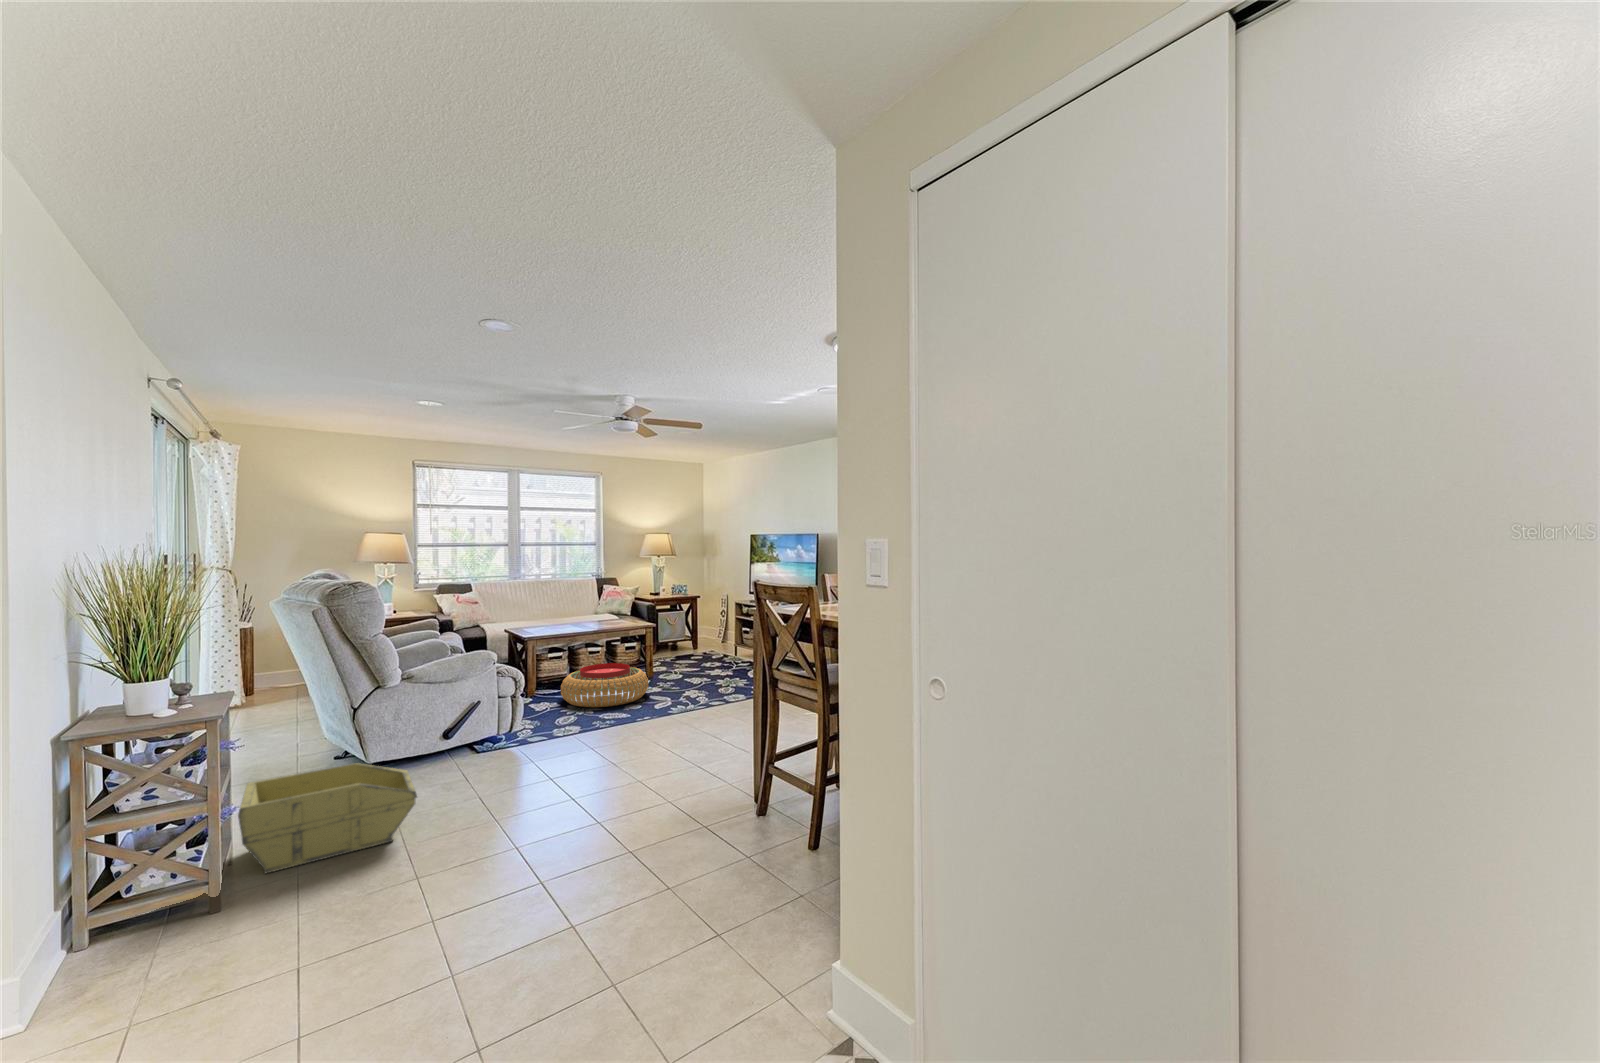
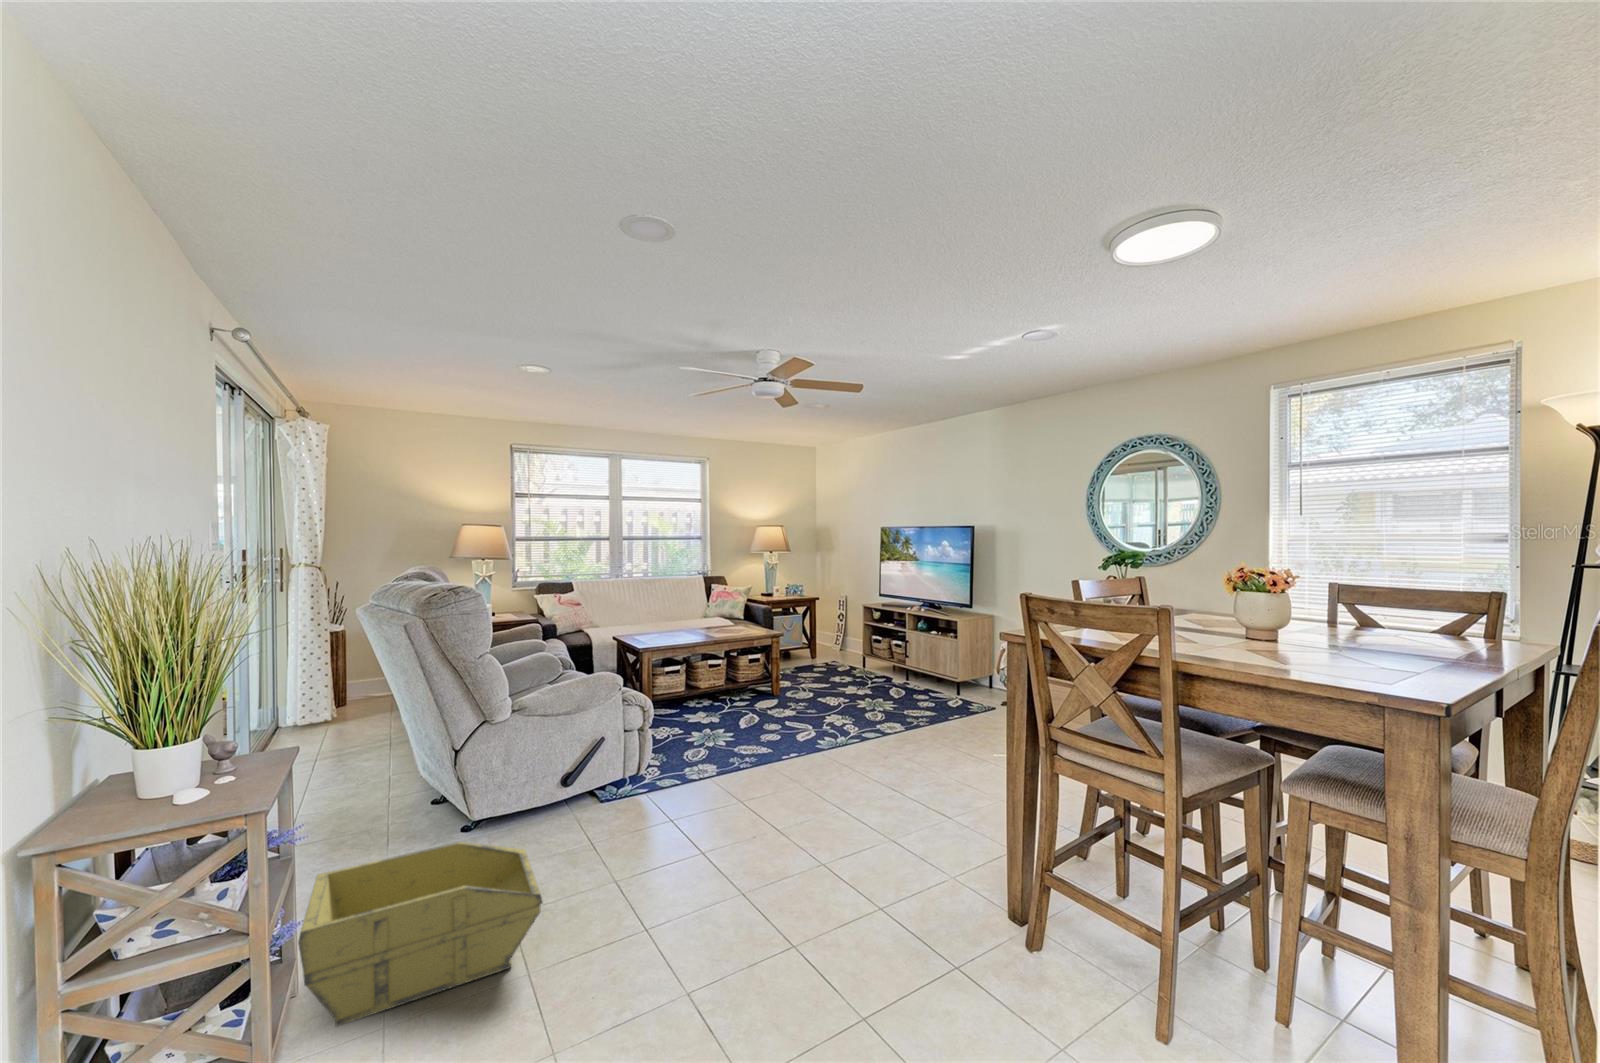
pouf: present [561,663,648,707] -> none [683,681,785,737]

